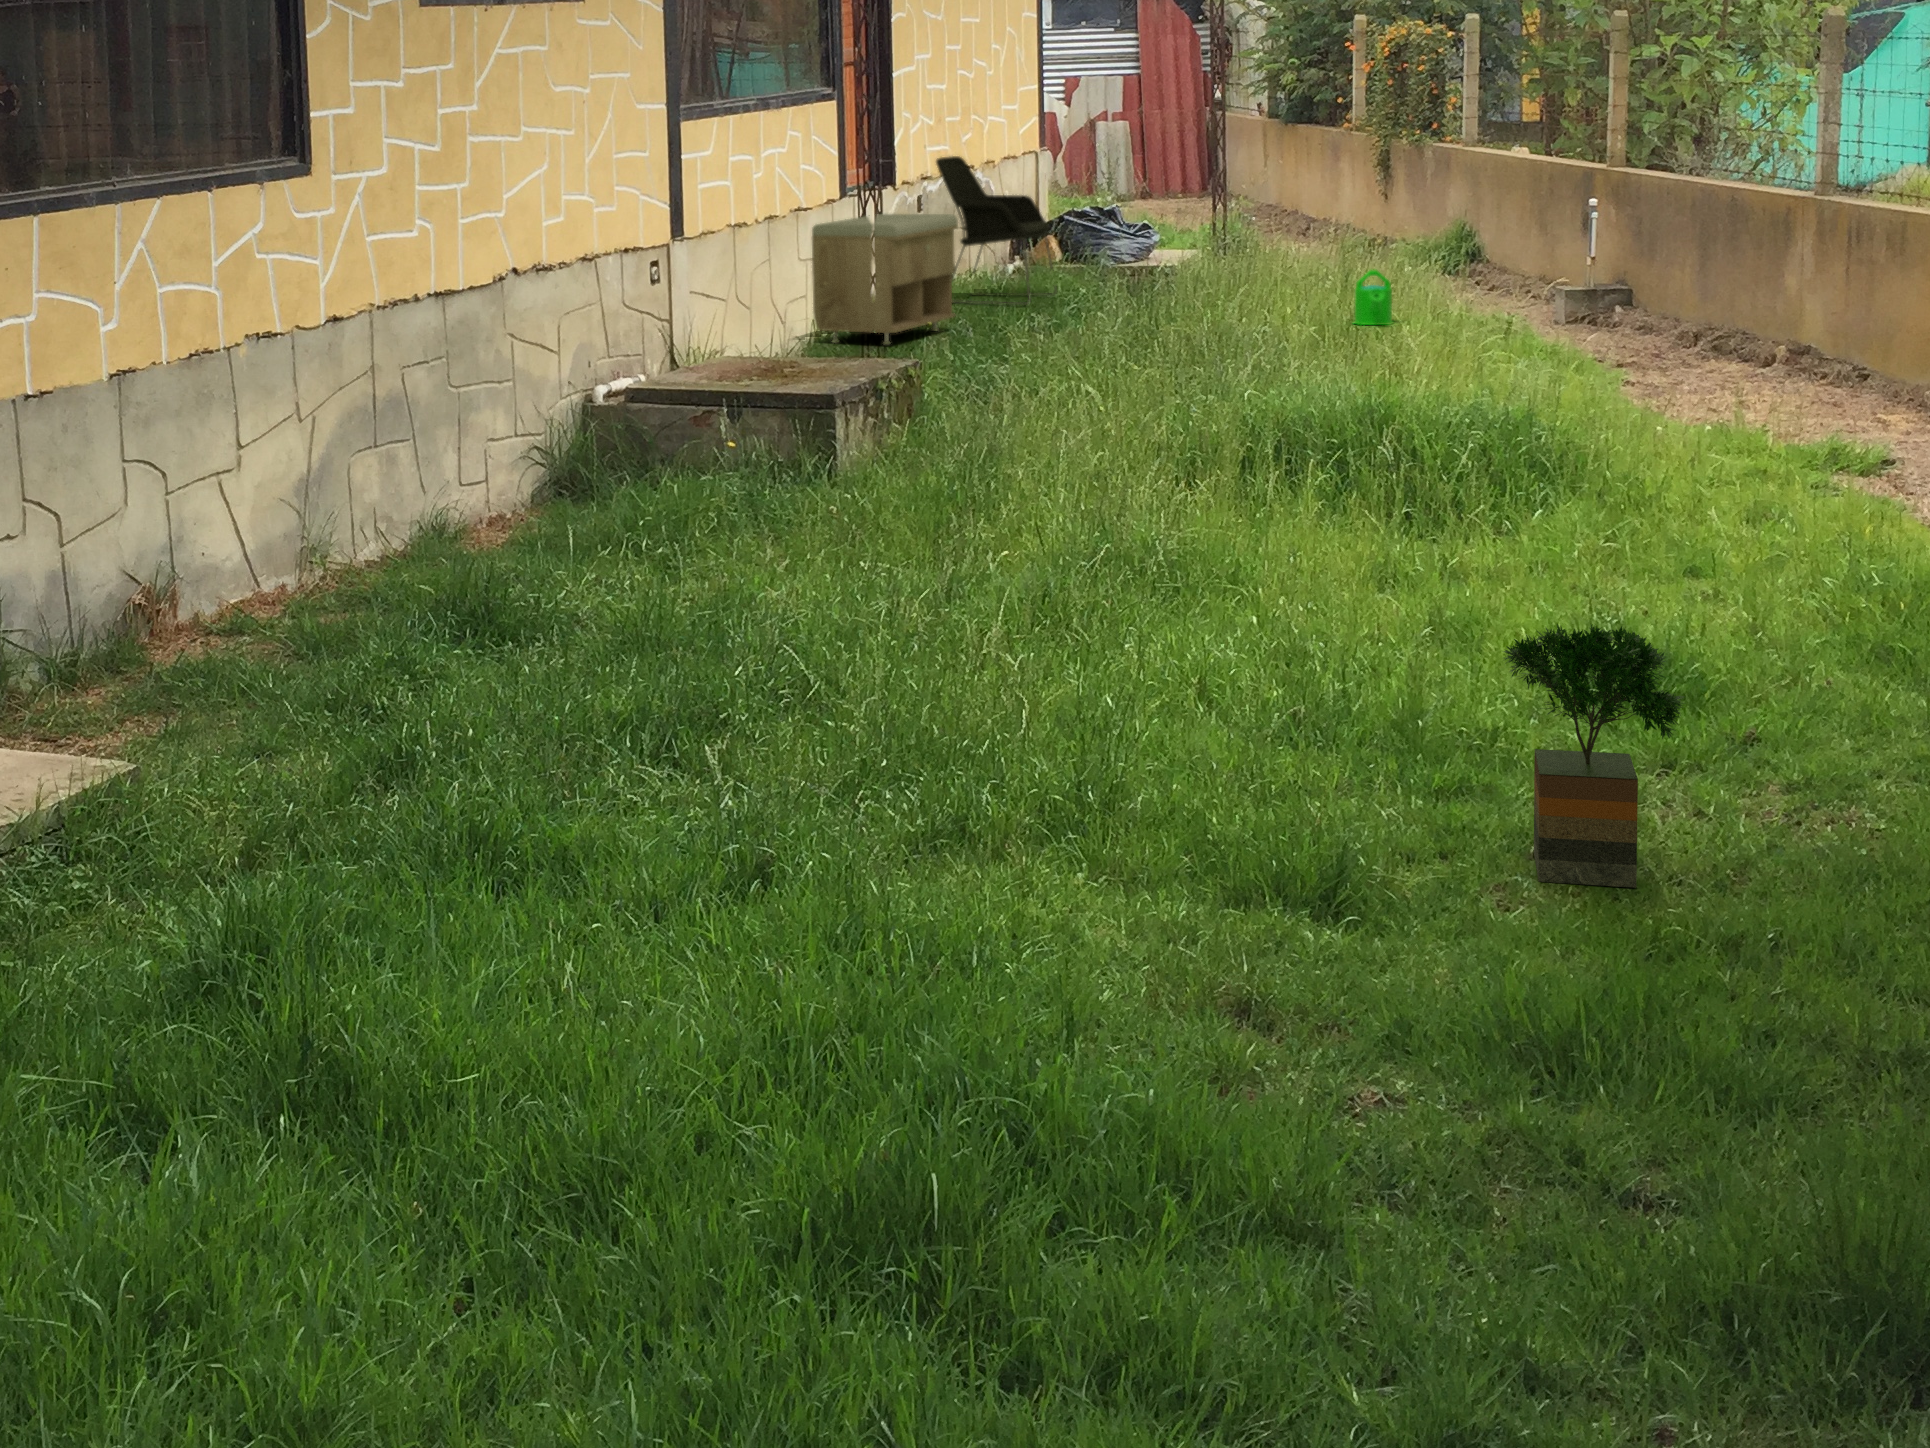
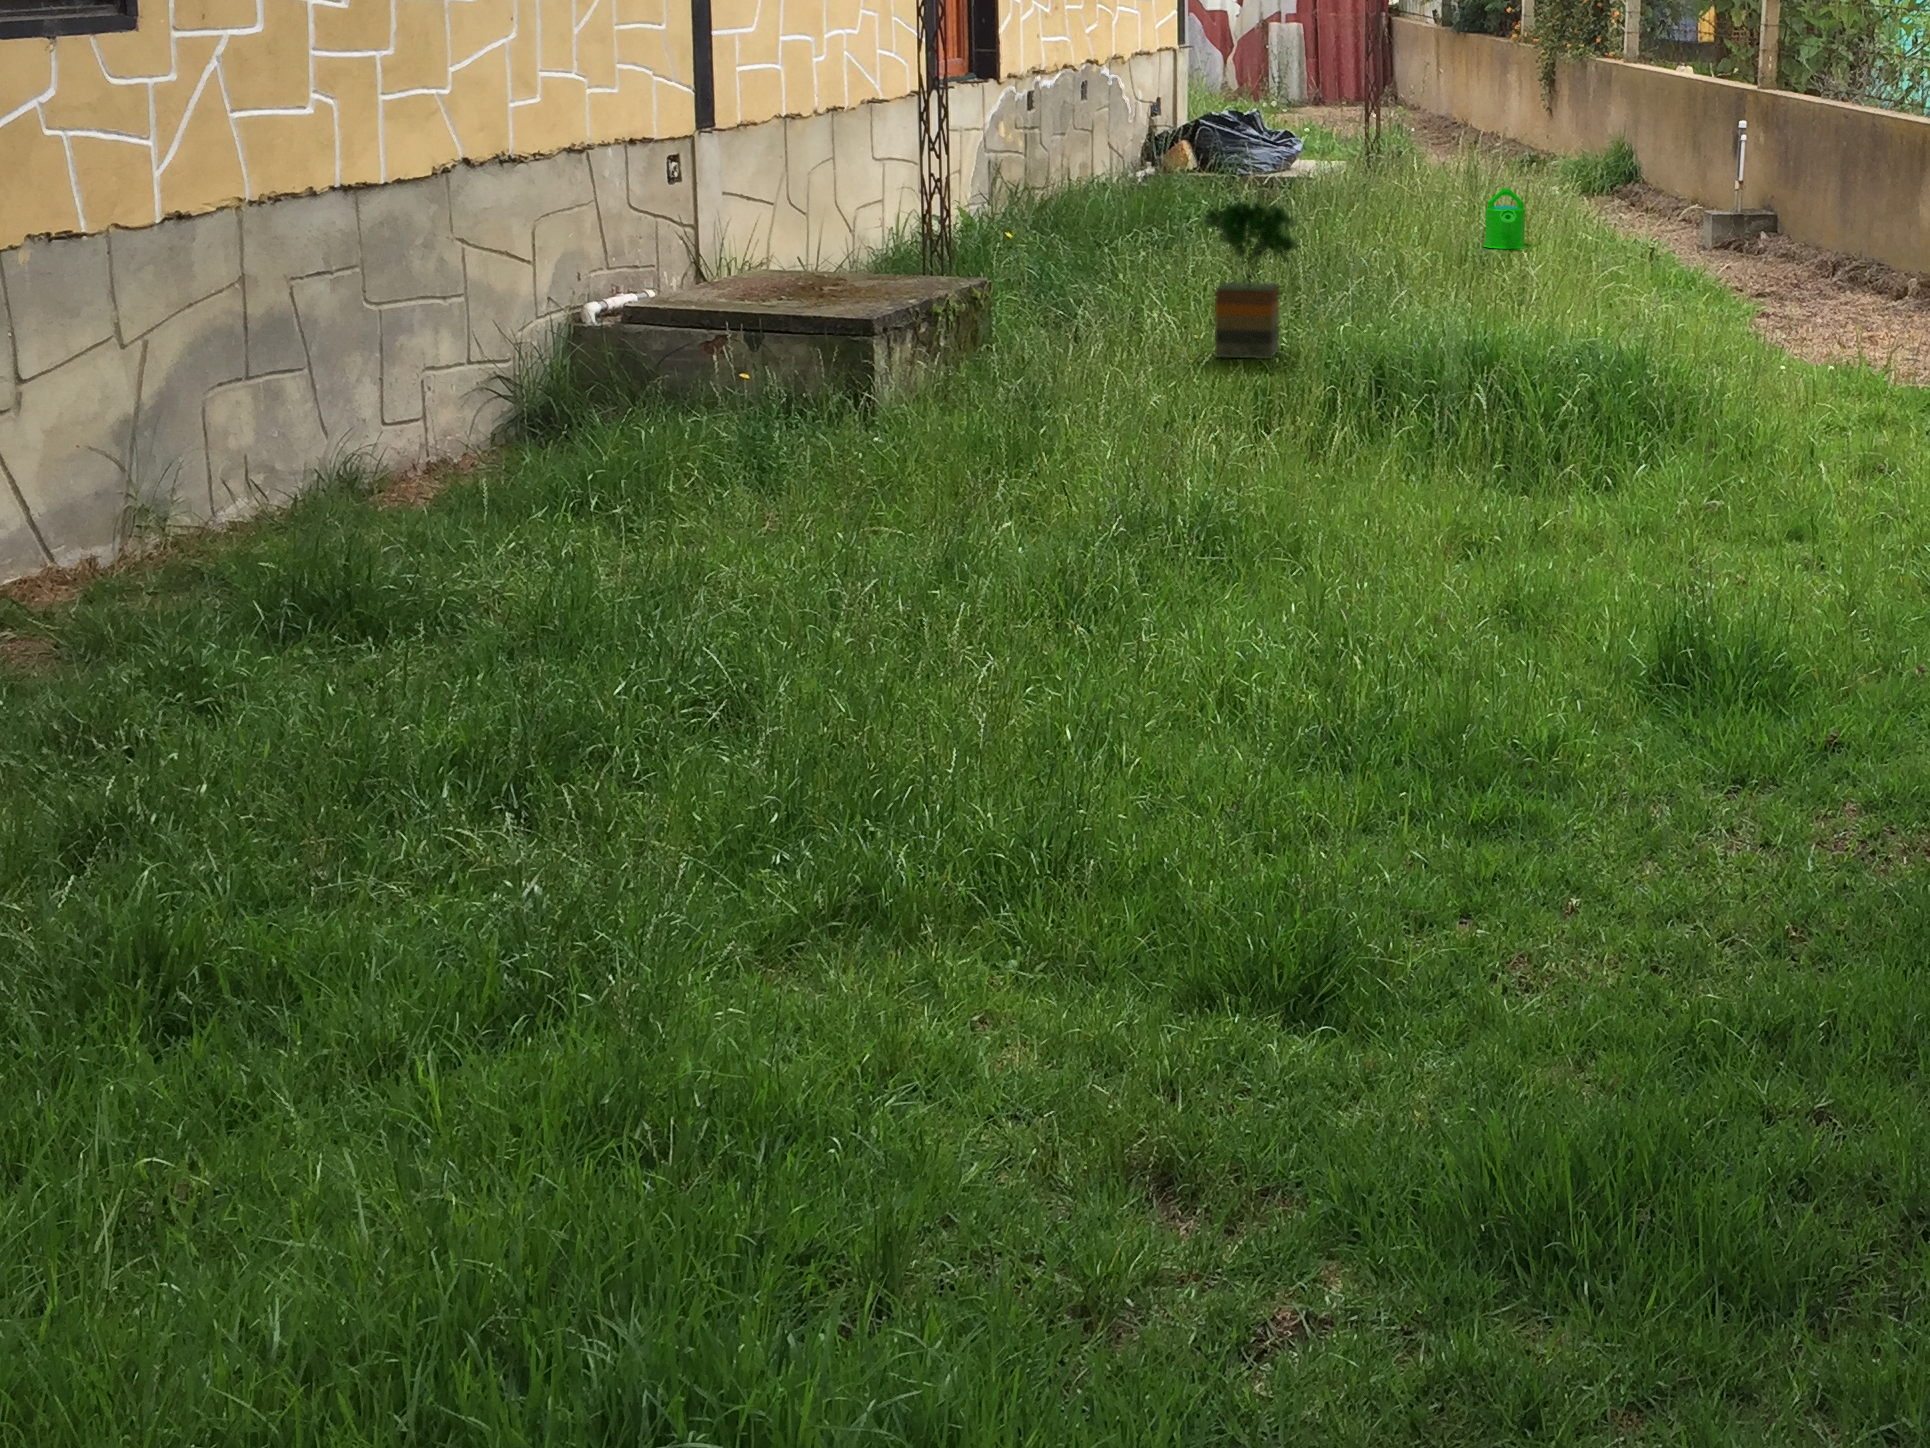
chair: present [936,156,1057,305] -> none [1055,48,1190,216]
storage bench: present [812,214,958,345] -> none [894,109,1068,258]
potted tree: present [1504,624,1684,888] -> present [1203,201,1301,359]

